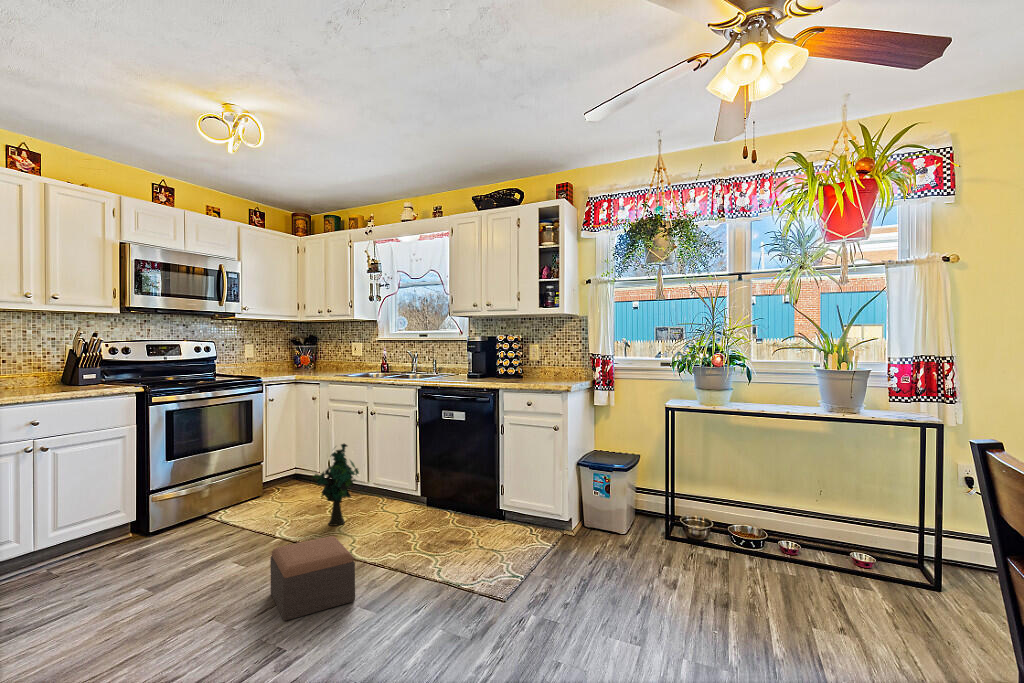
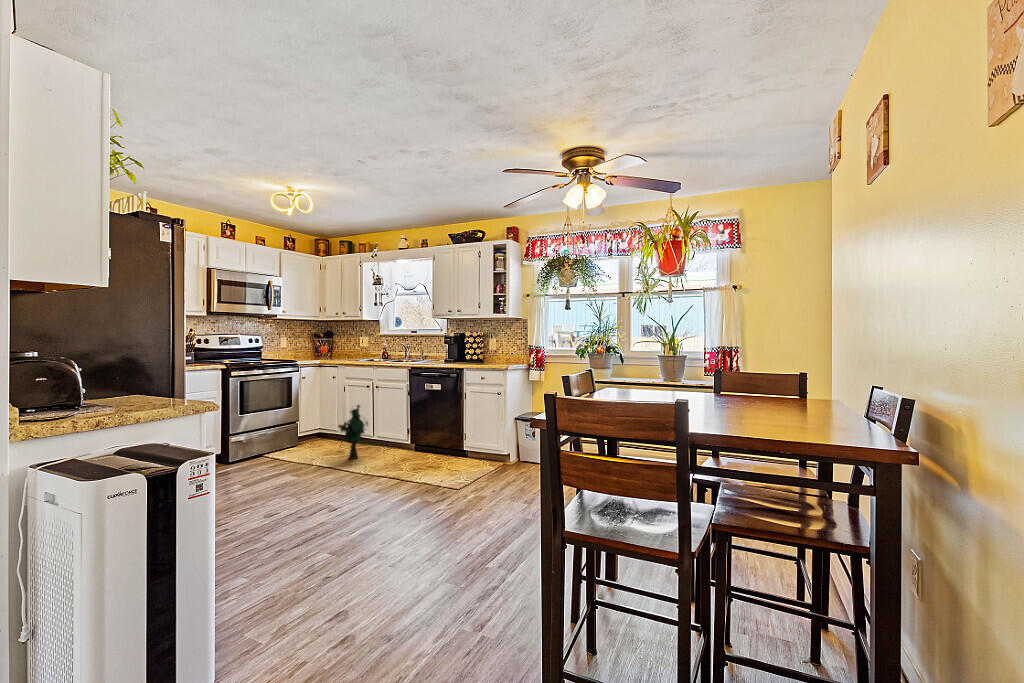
footstool: present [270,536,355,621] -> none [319,455,370,497]

